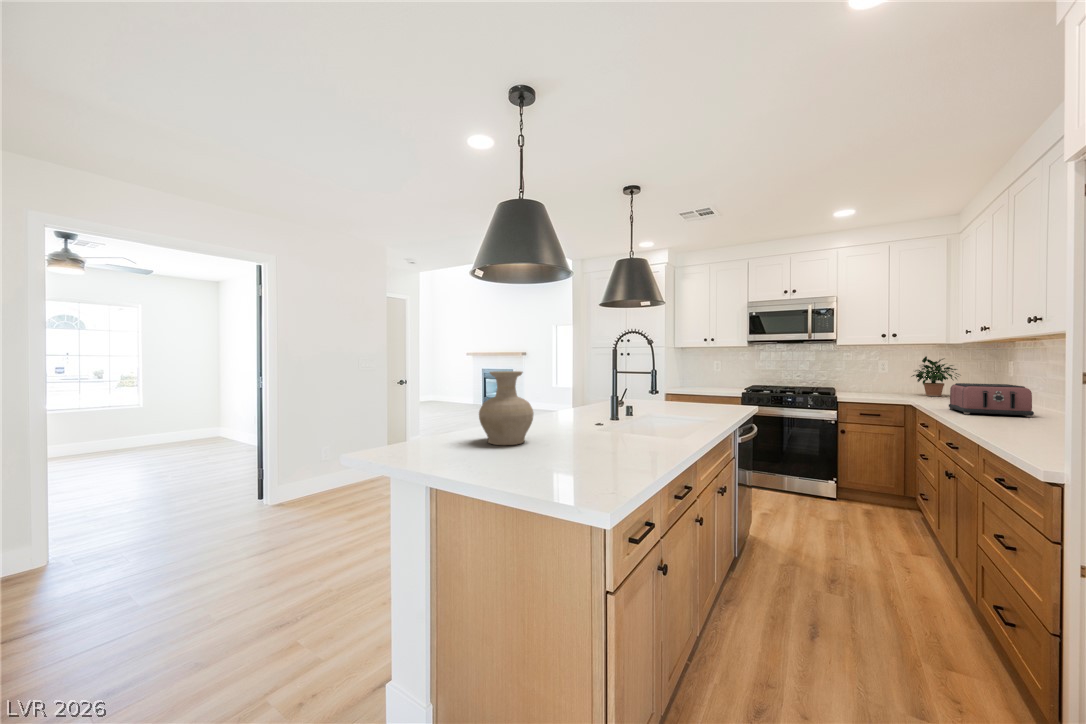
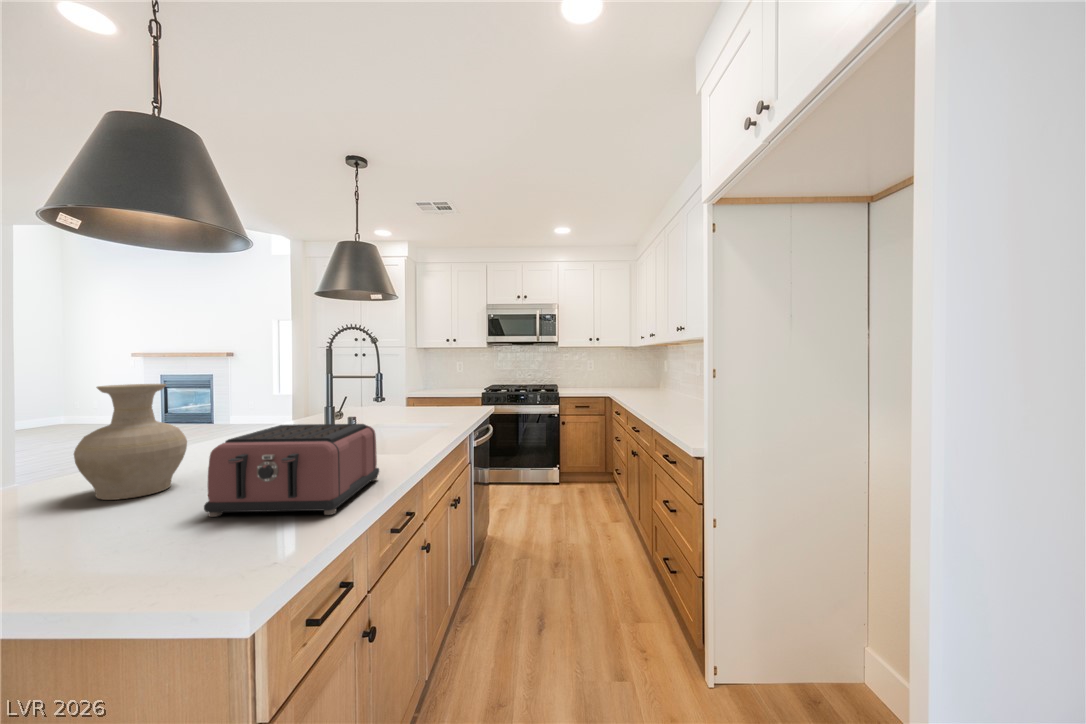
potted plant: present [913,356,959,397] -> none [609,356,641,388]
toaster: present [949,383,1034,417] -> present [204,424,379,517]

